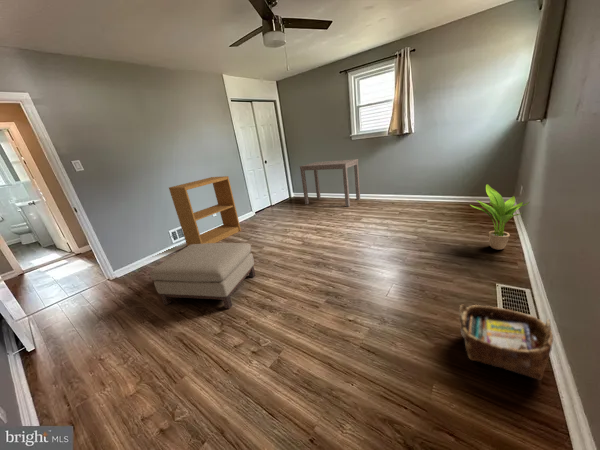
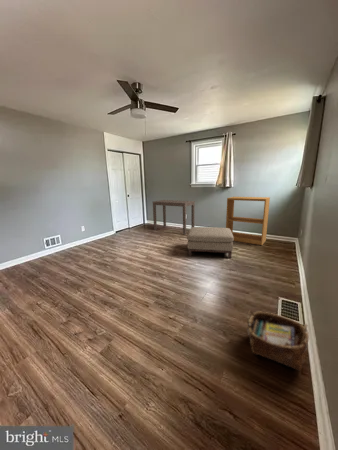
bookshelf: present [169,176,241,246] -> present [226,197,270,245]
potted plant: present [472,184,529,250] -> none [265,227,303,274]
ottoman: present [150,243,255,308] -> present [187,227,234,258]

